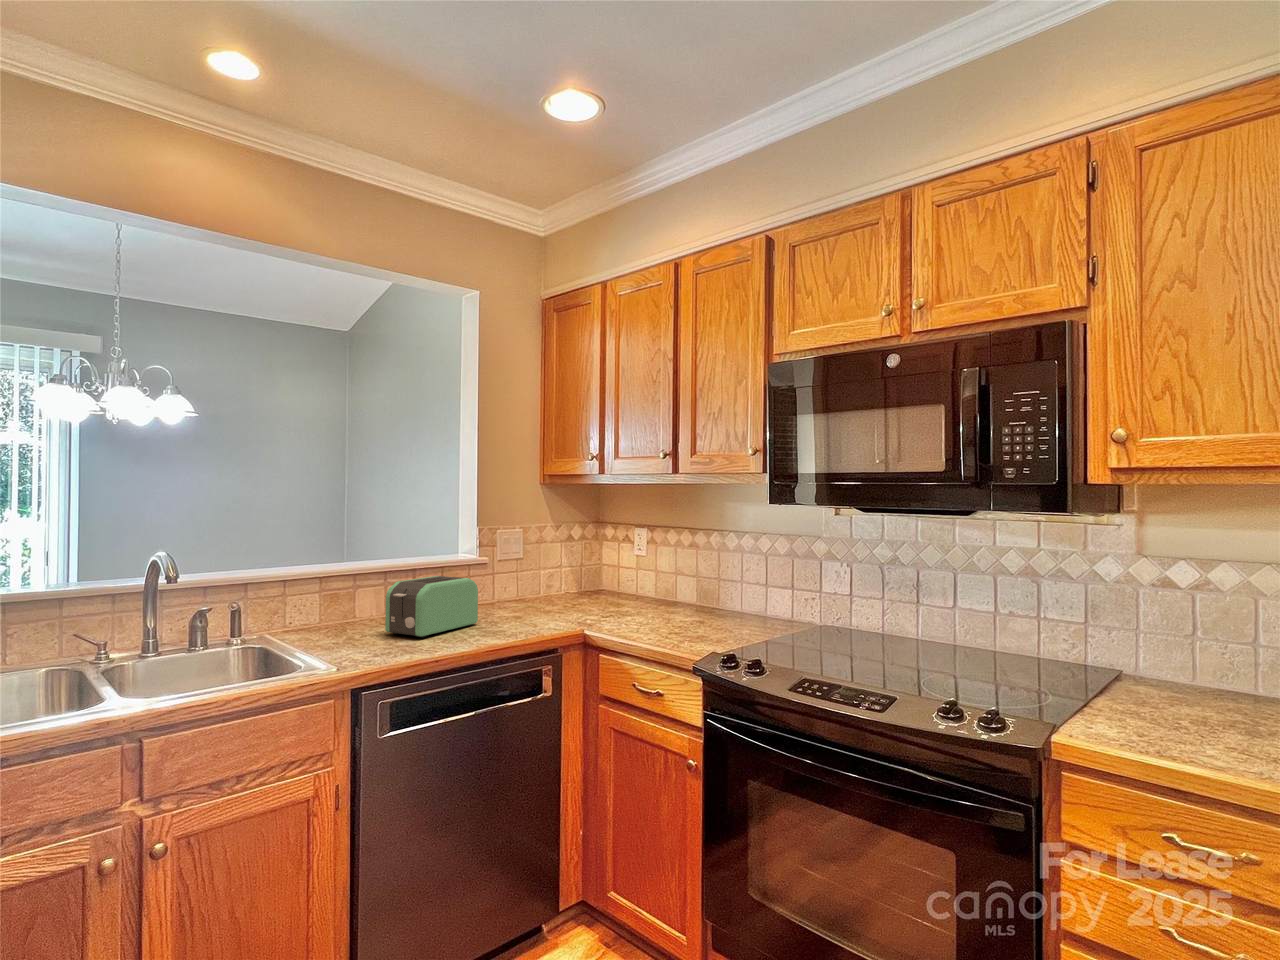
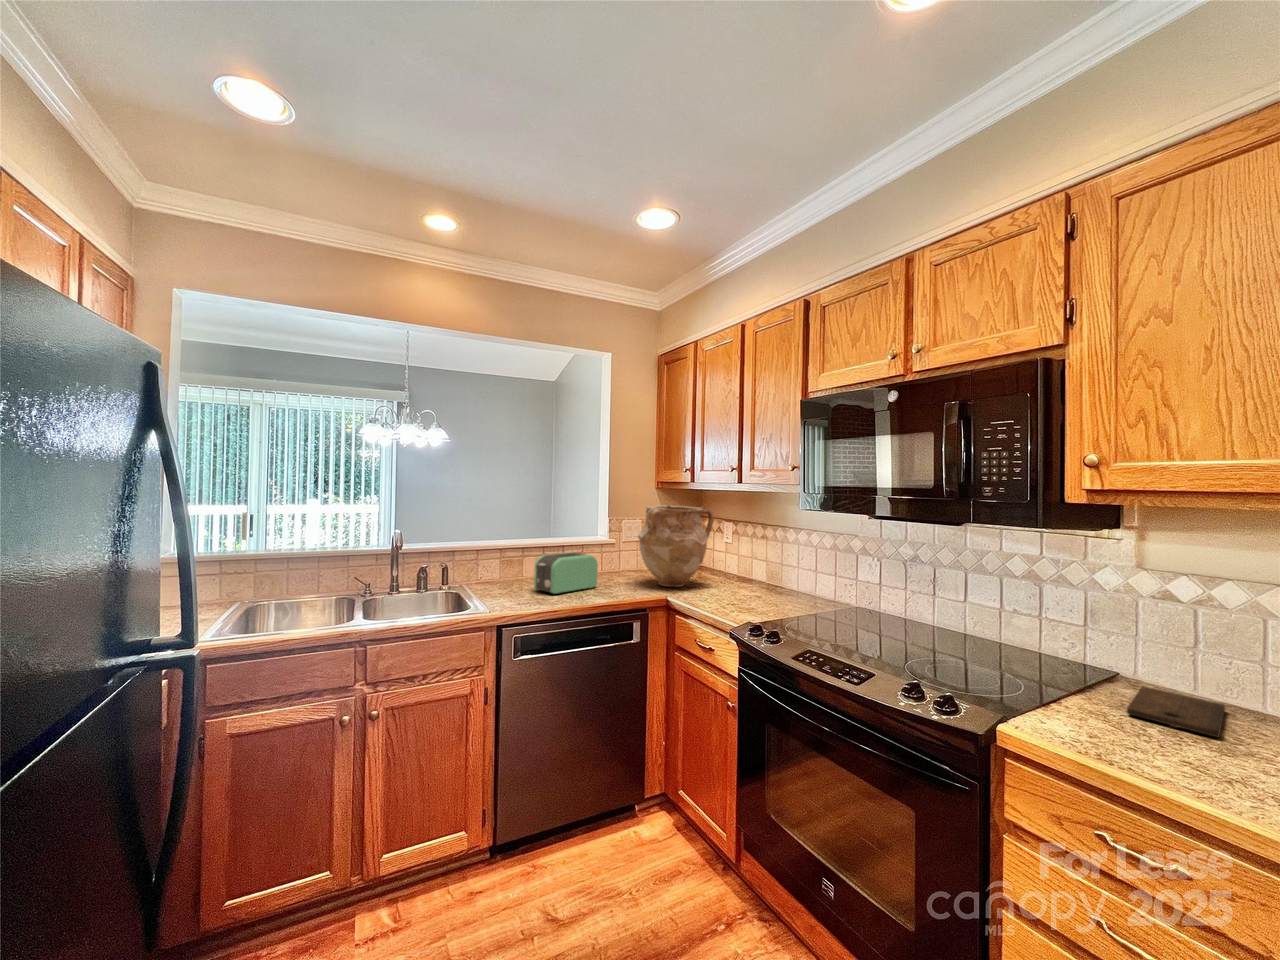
vase: none [532,503,633,617] -> present [638,504,713,587]
cutting board: none [1152,680,1242,721] -> present [1127,686,1225,737]

